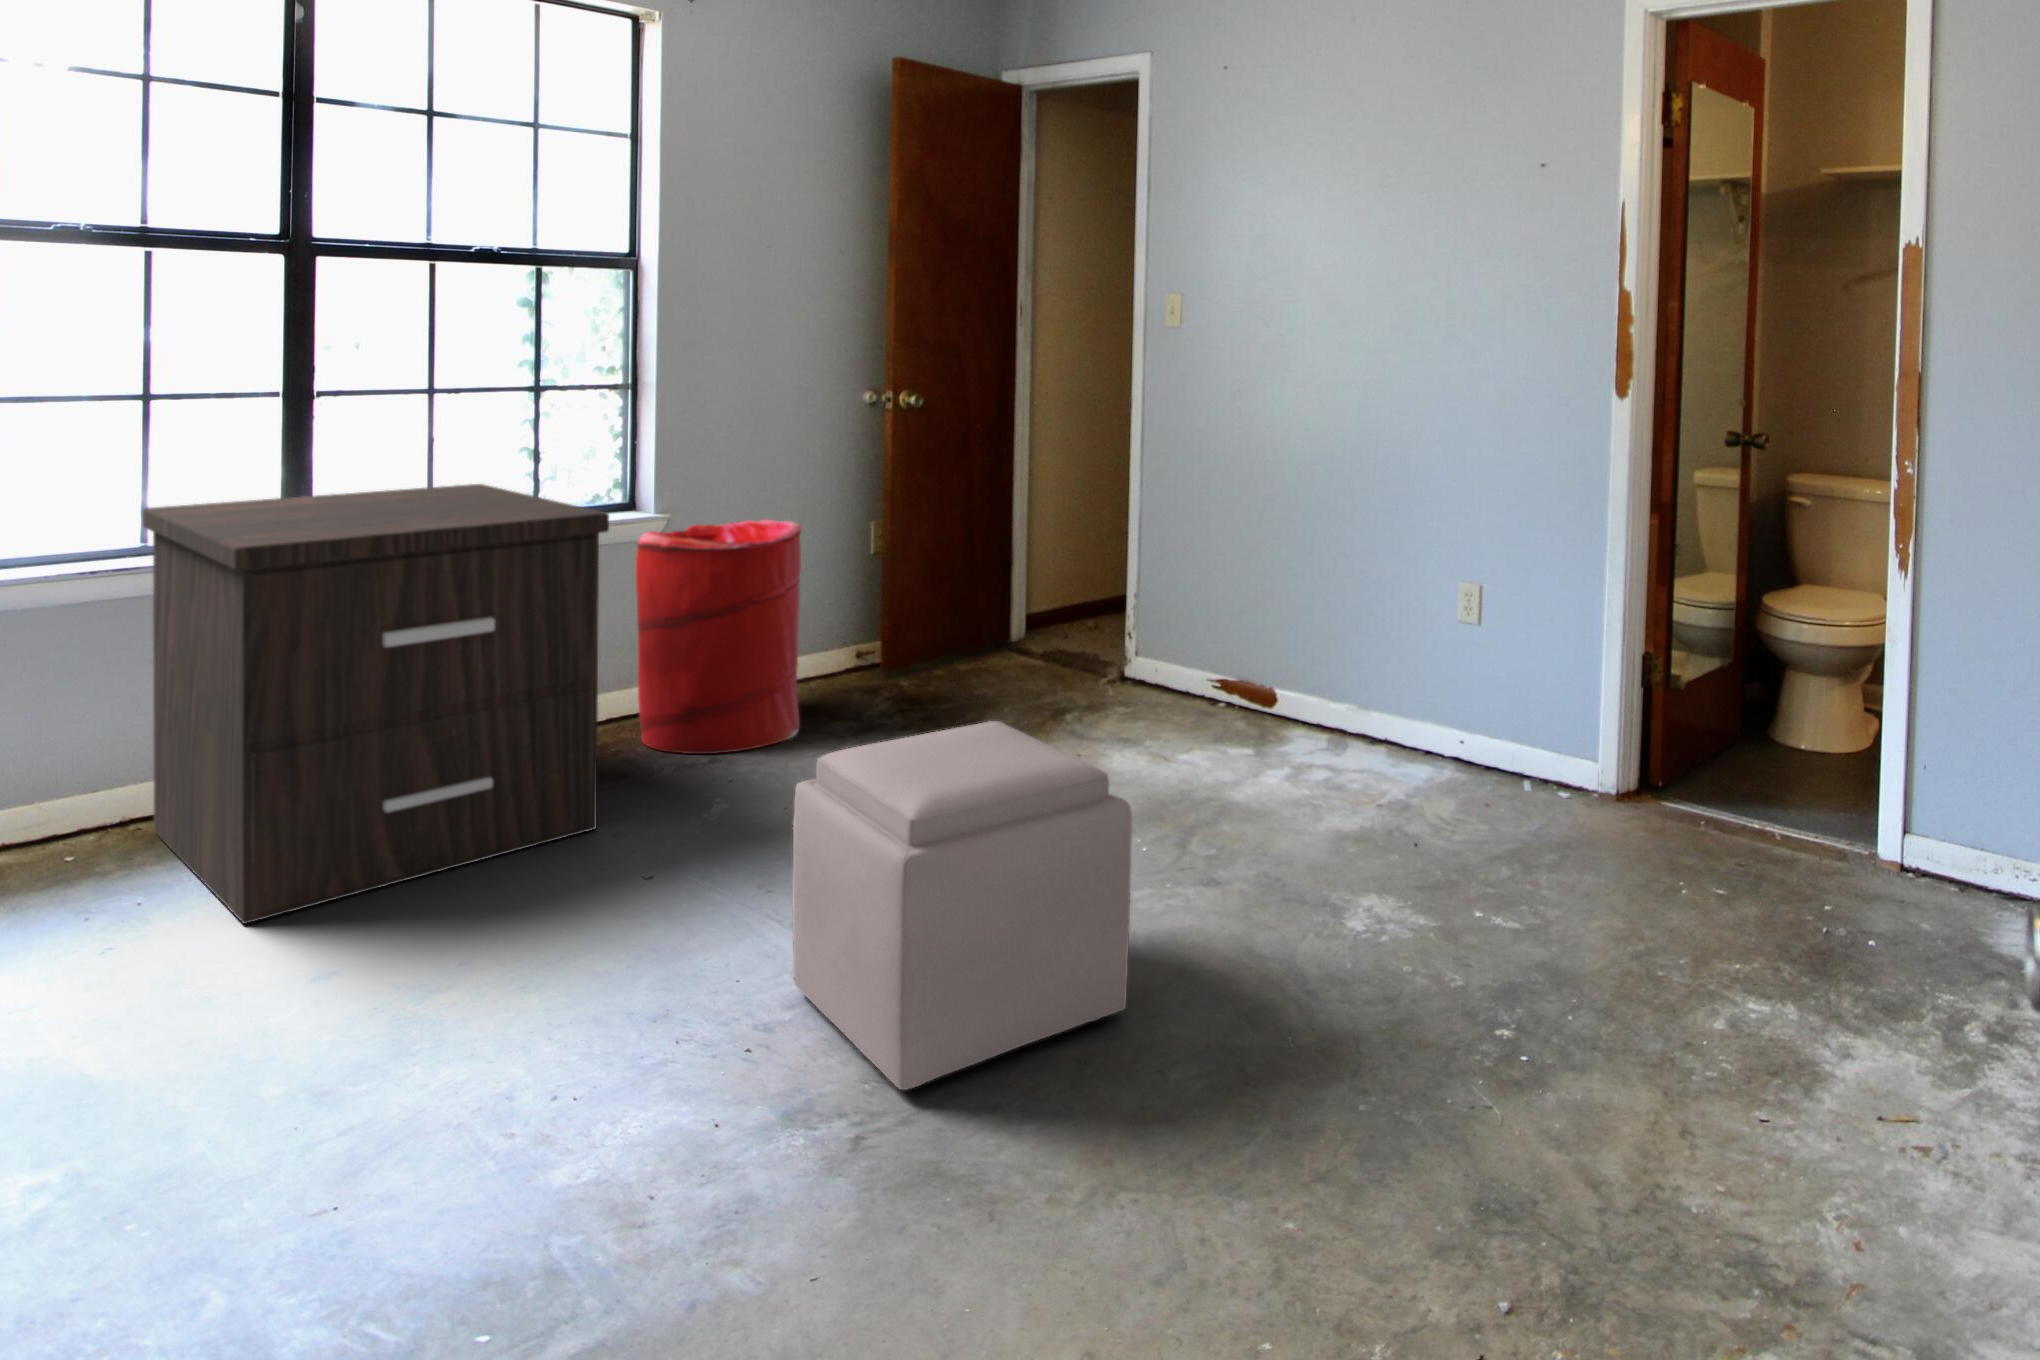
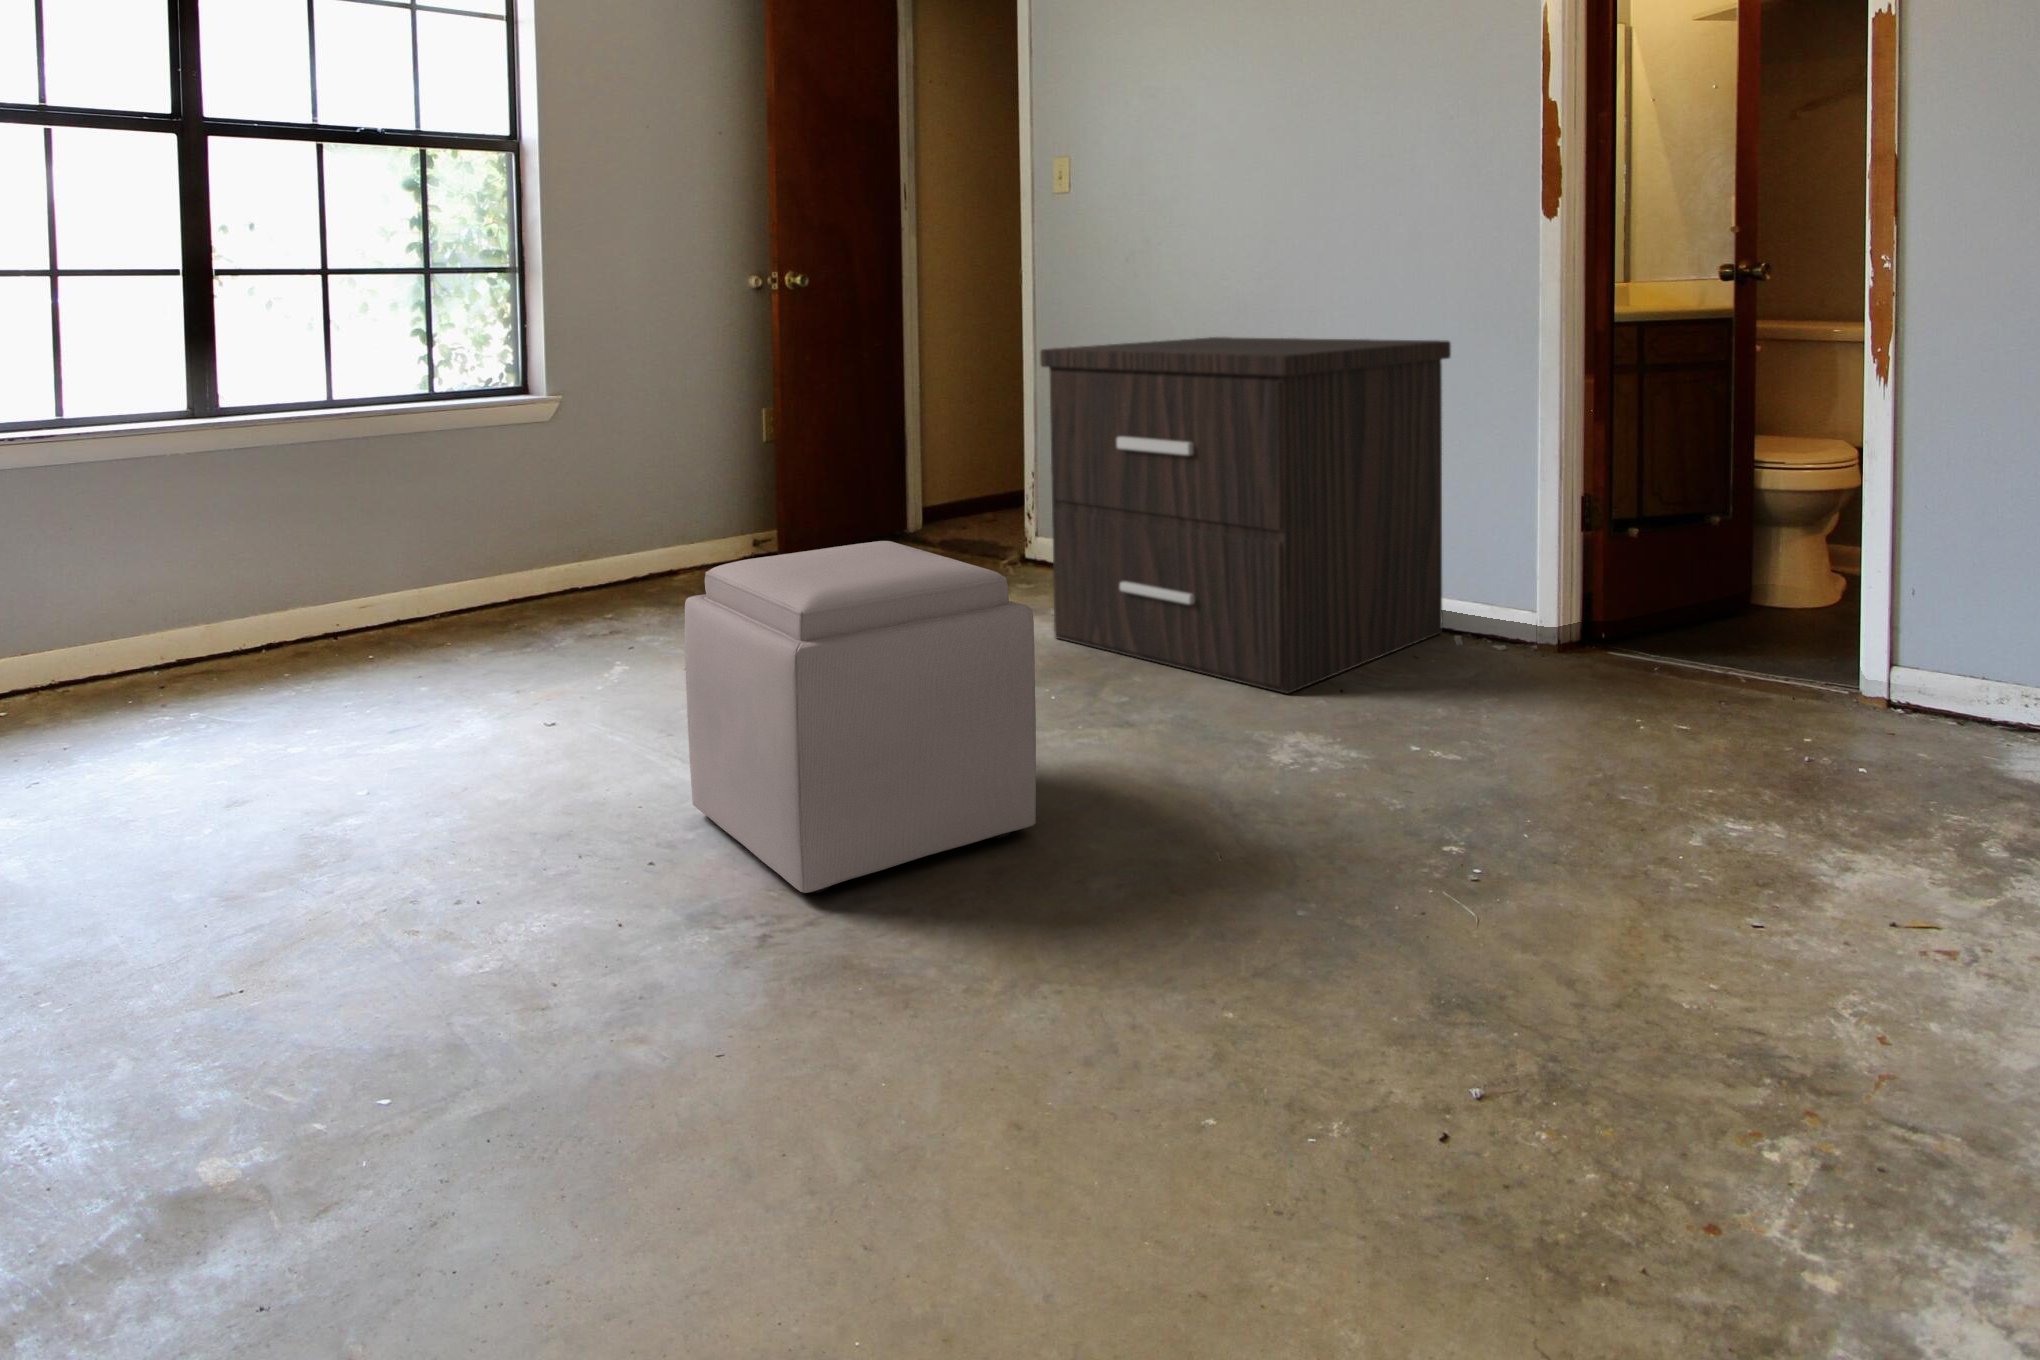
nightstand: present [143,484,609,924] -> present [1040,337,1451,694]
laundry hamper: present [636,520,801,754] -> none [533,398,698,624]

